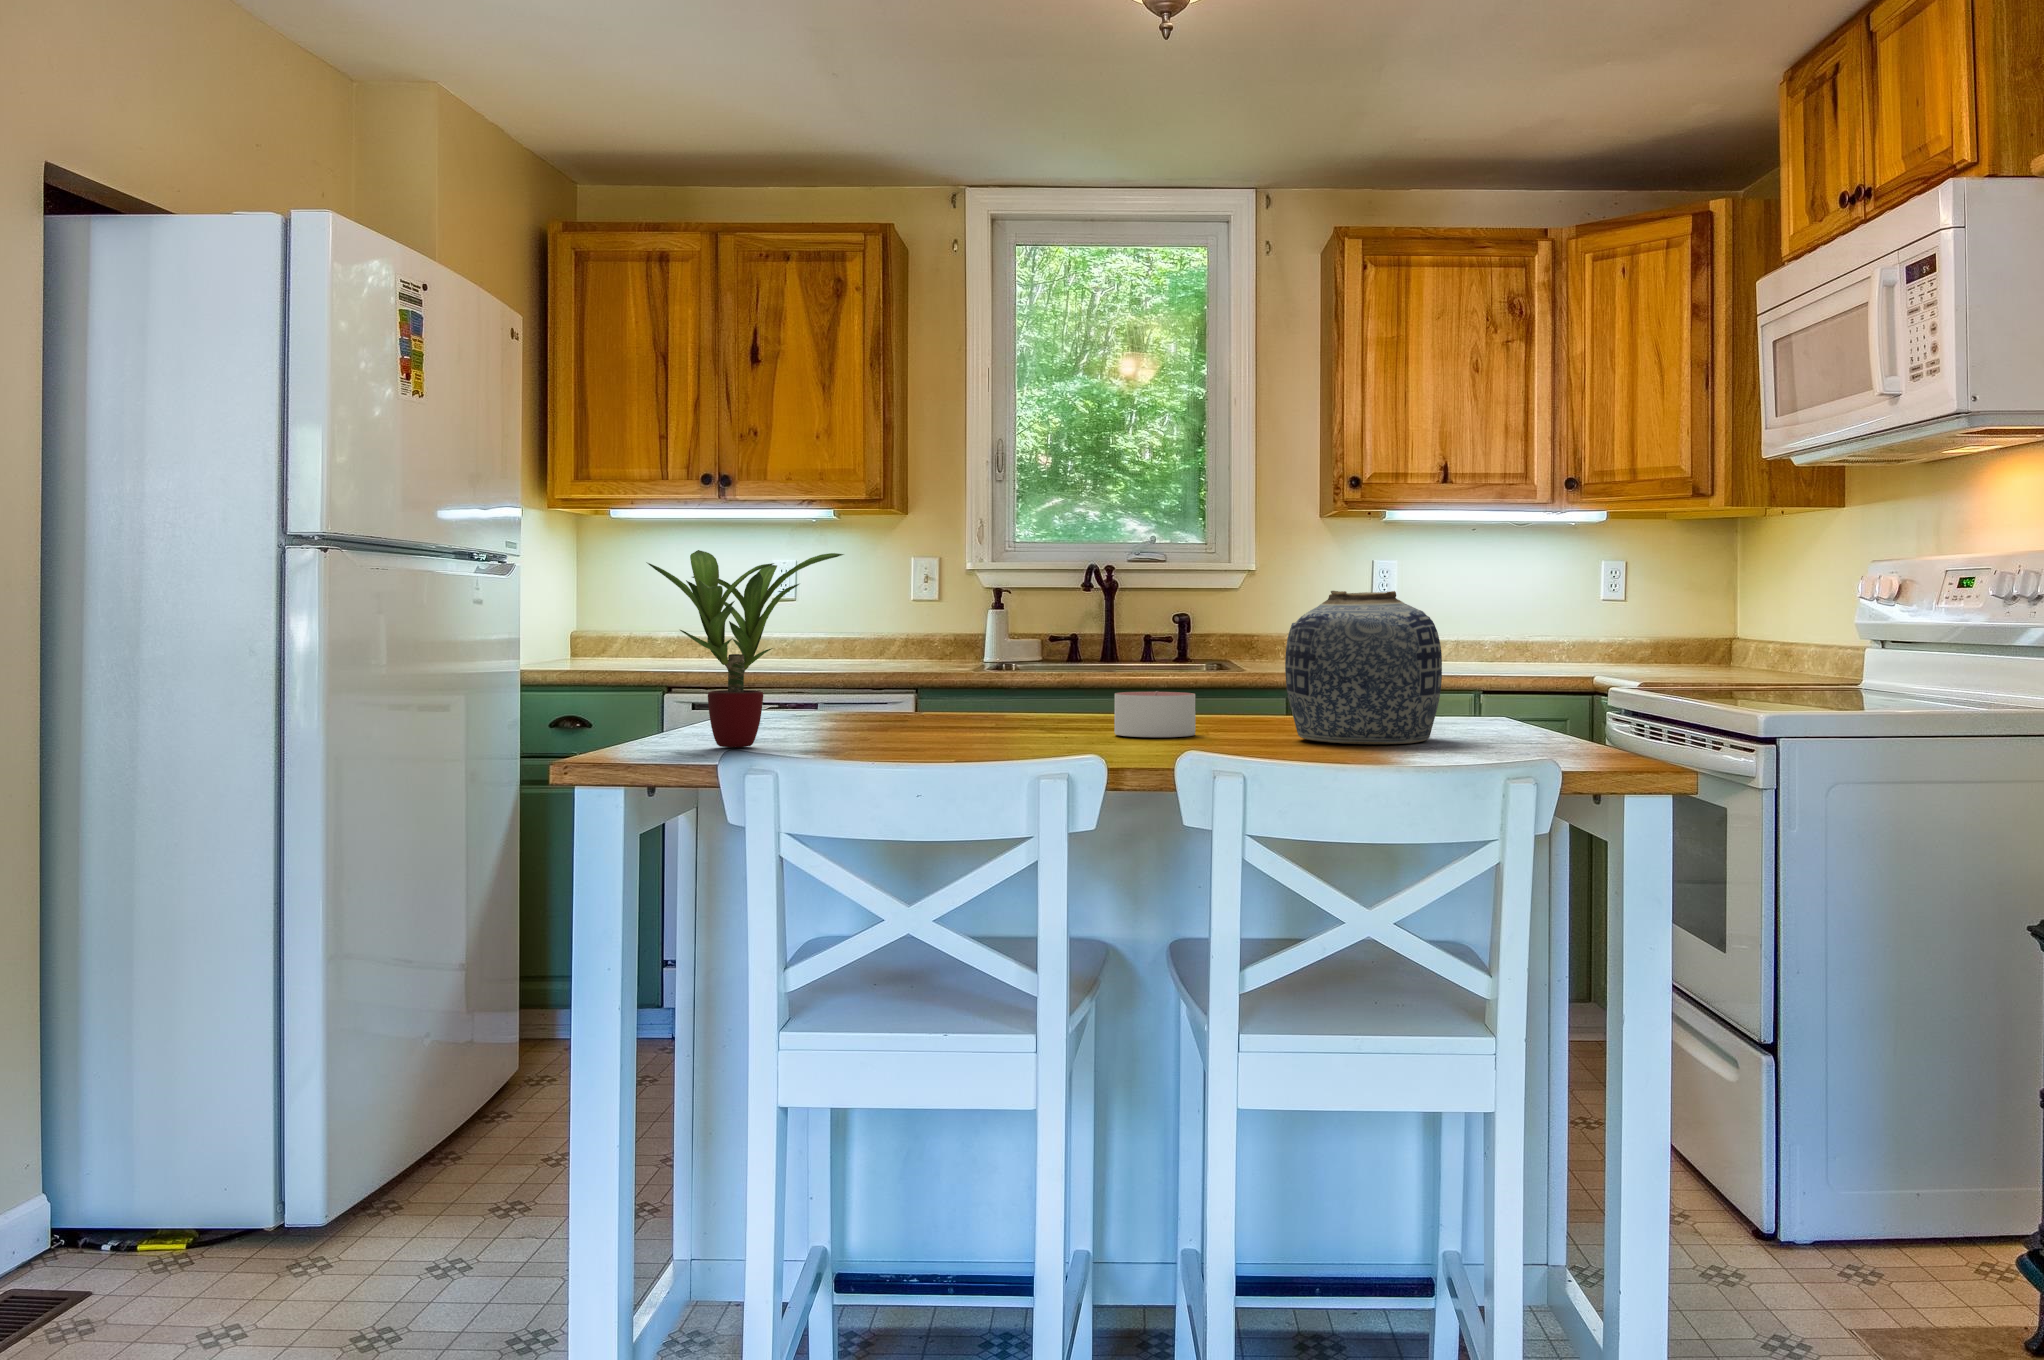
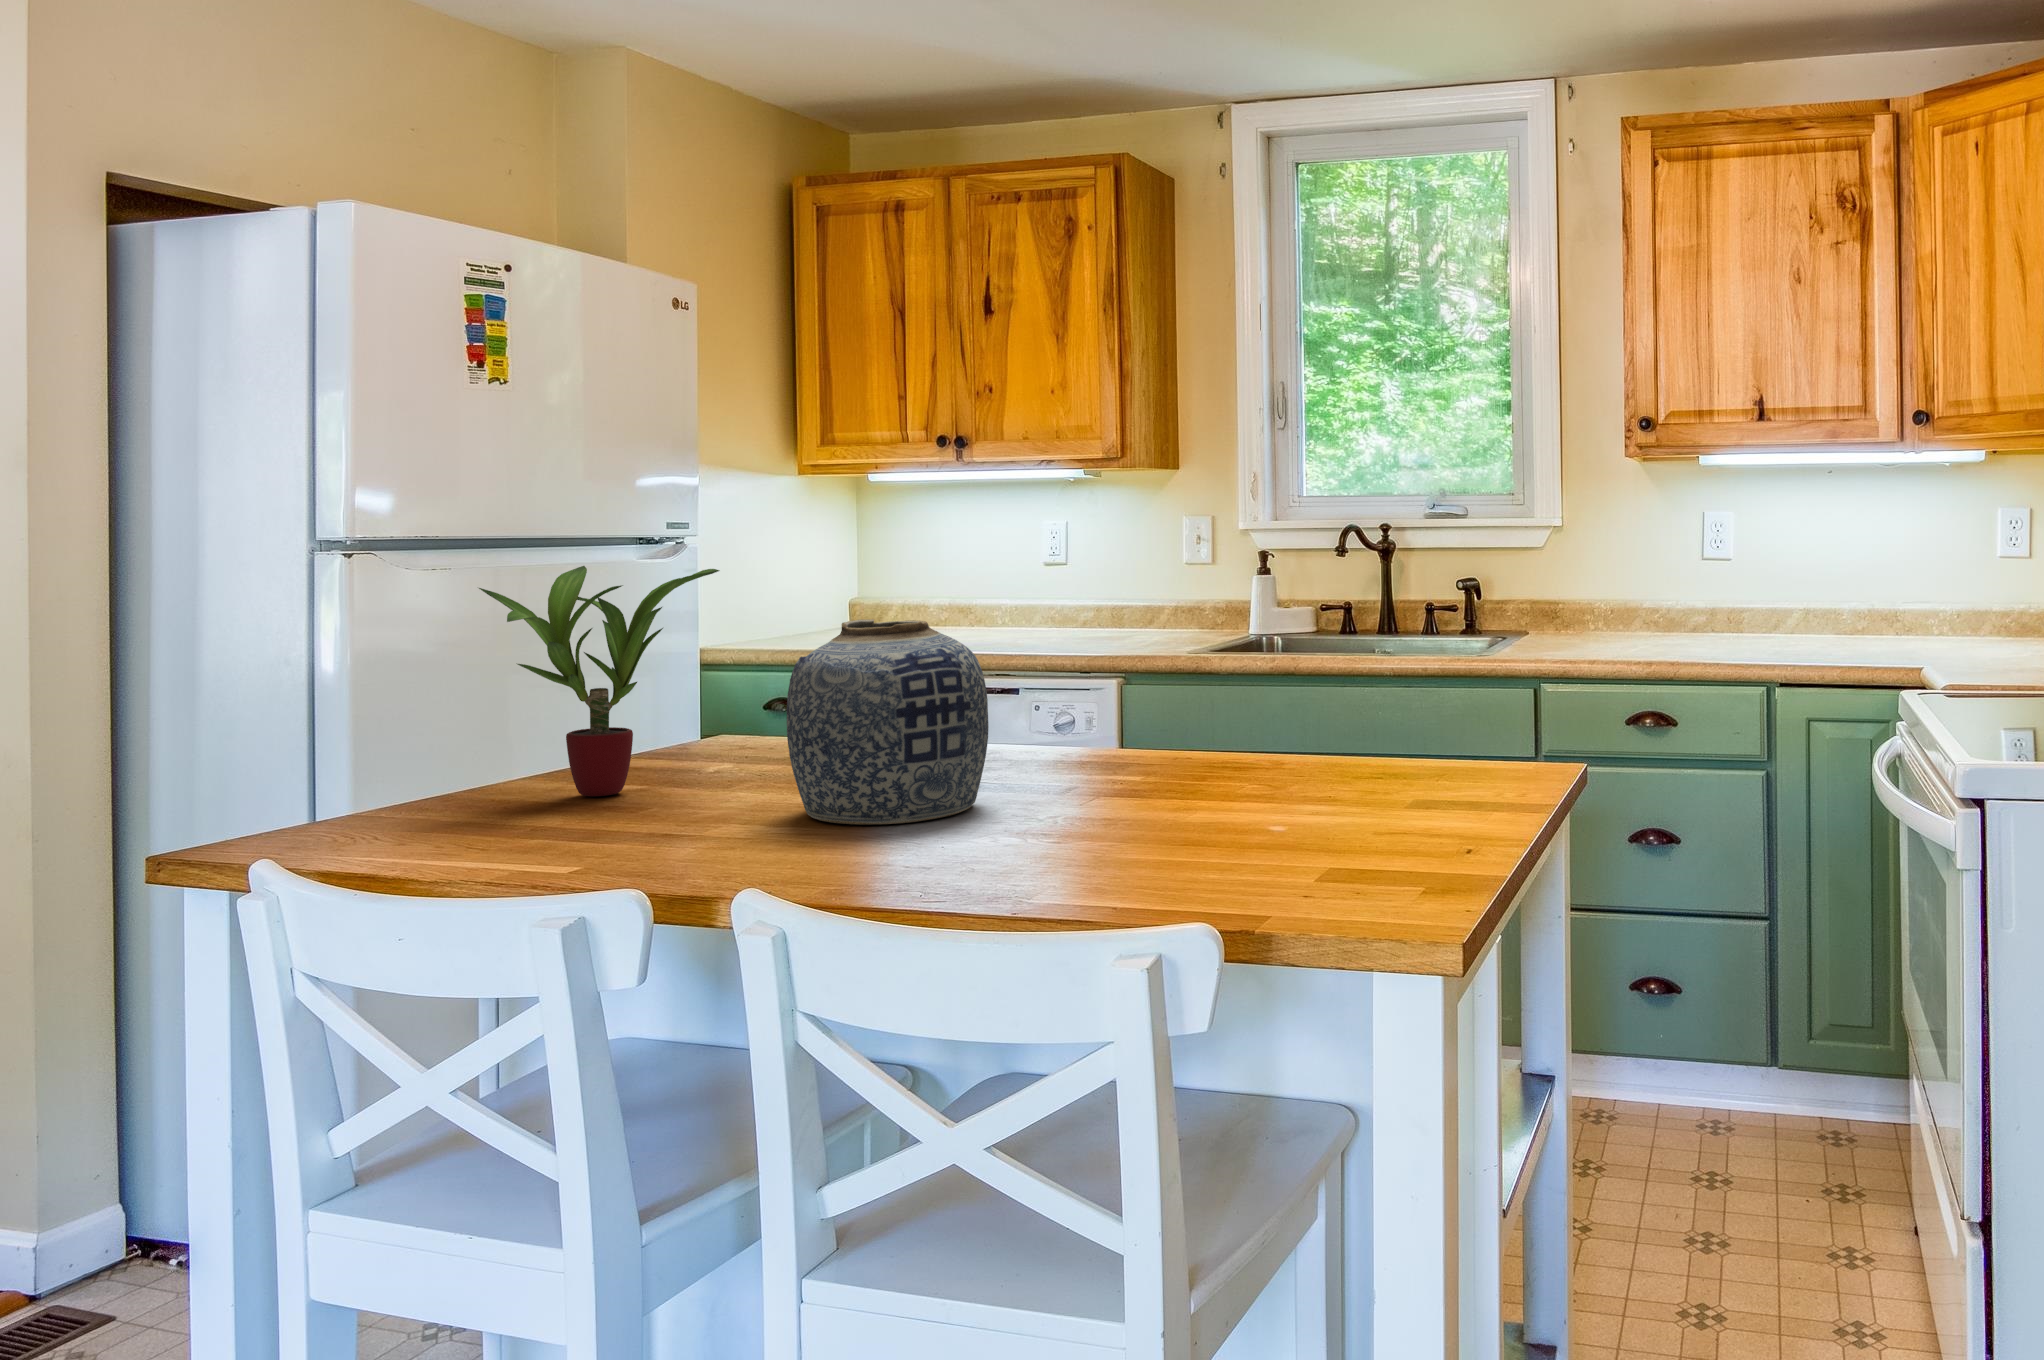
vase: present [1285,591,1442,744] -> present [787,619,989,825]
candle: present [1114,691,1195,737] -> none [1057,726,1157,790]

